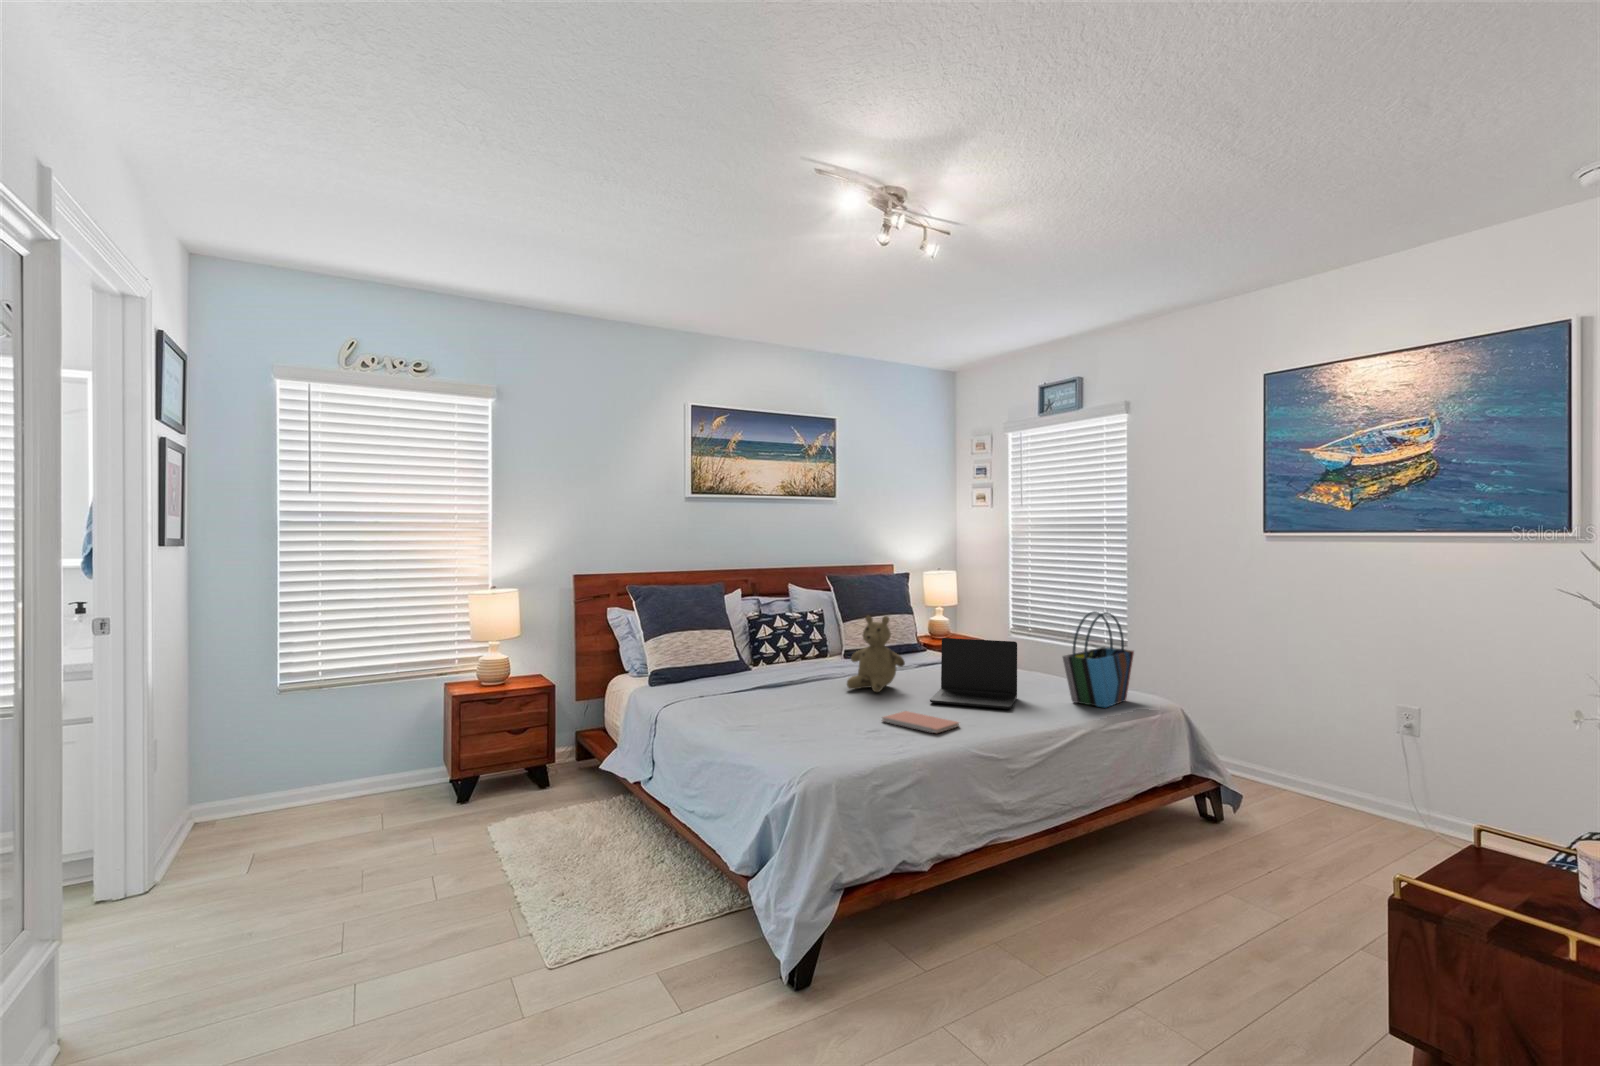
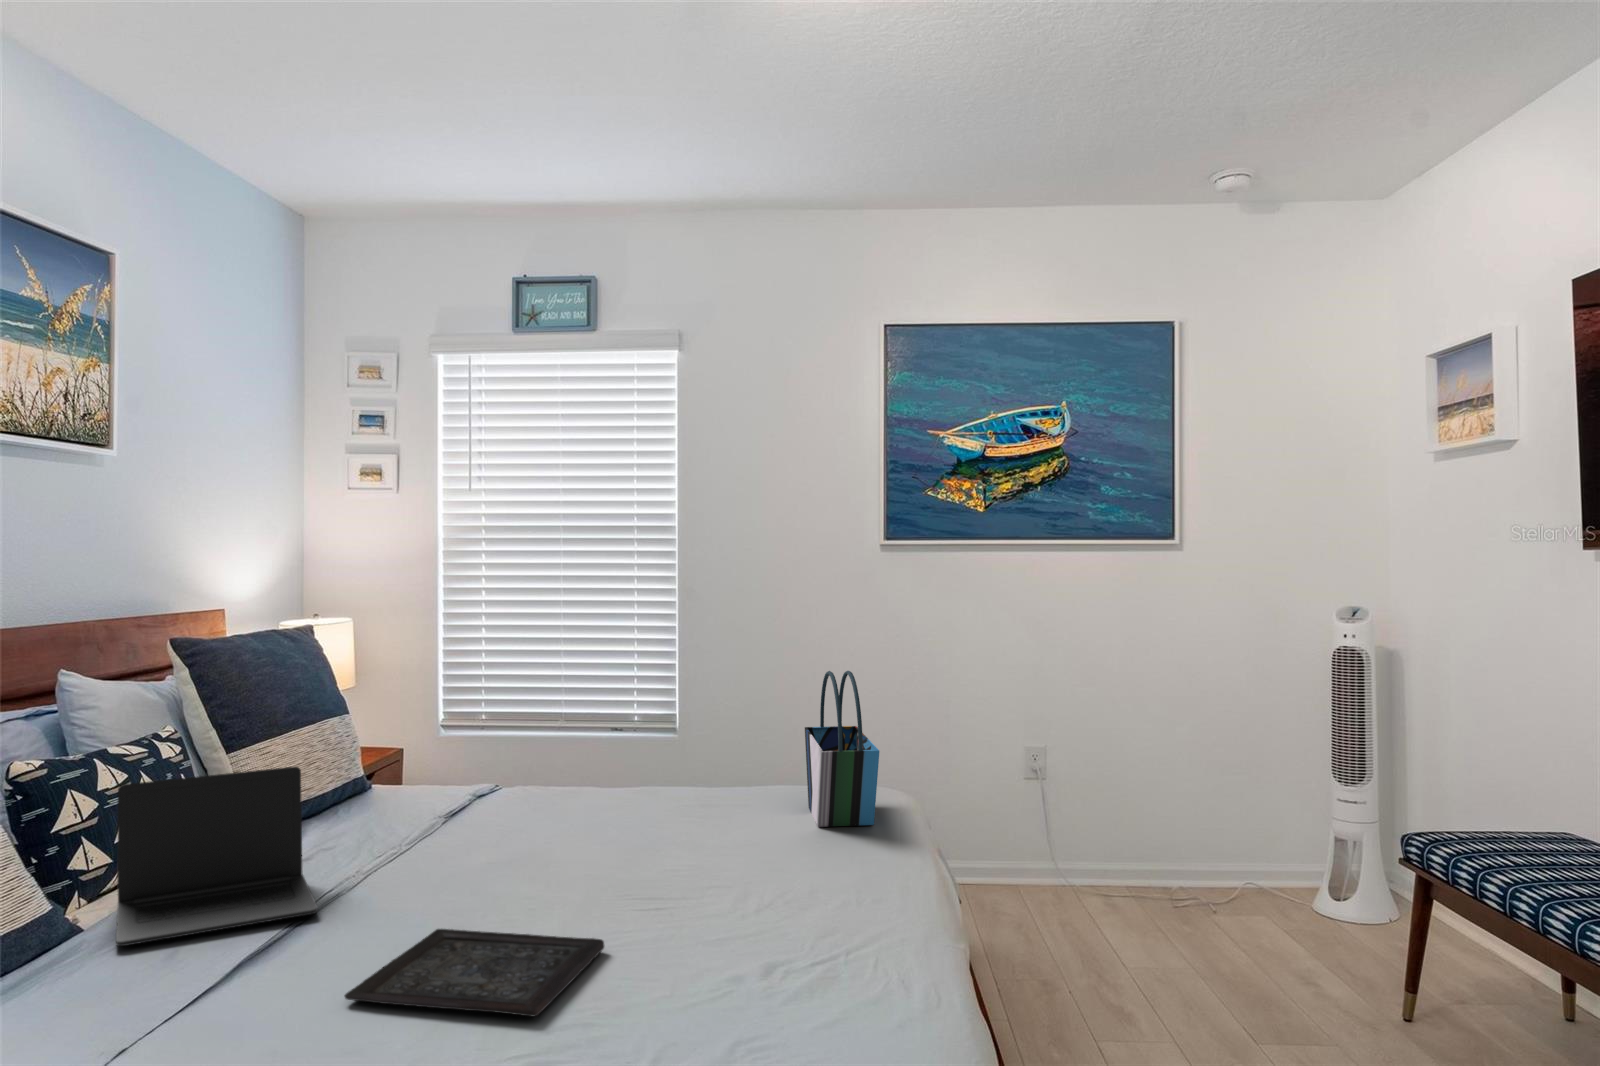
teddy bear: present [847,615,905,692] -> none [405,725,540,906]
laptop: present [930,638,1017,709] -> present [116,767,318,946]
tray: none [771,693,868,720] -> present [344,929,604,1017]
notebook: present [882,711,959,733] -> none [667,915,813,961]

